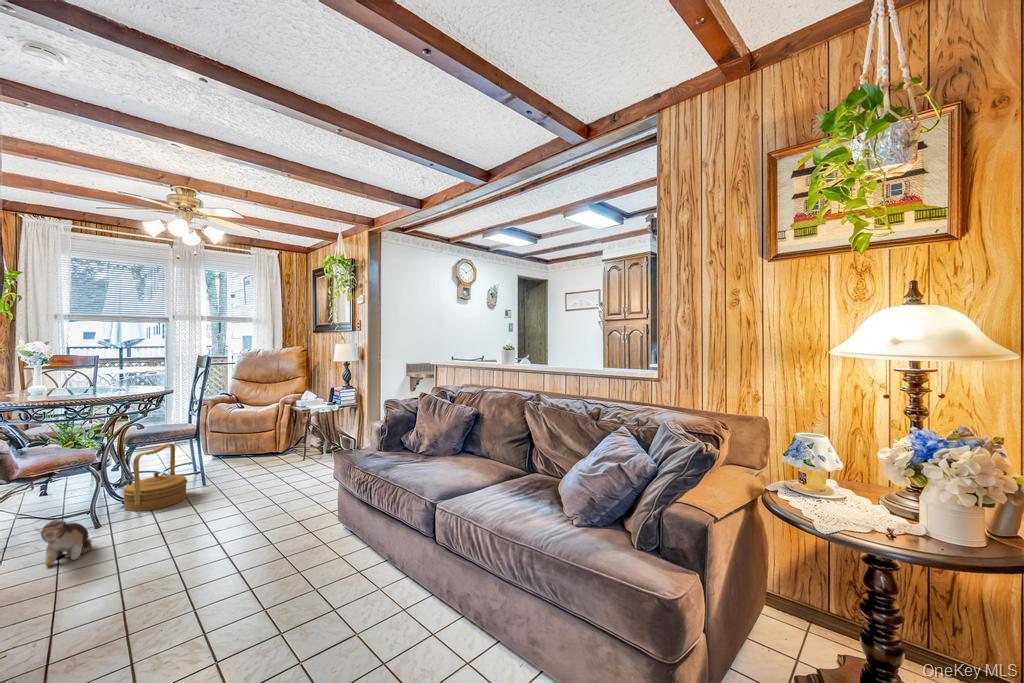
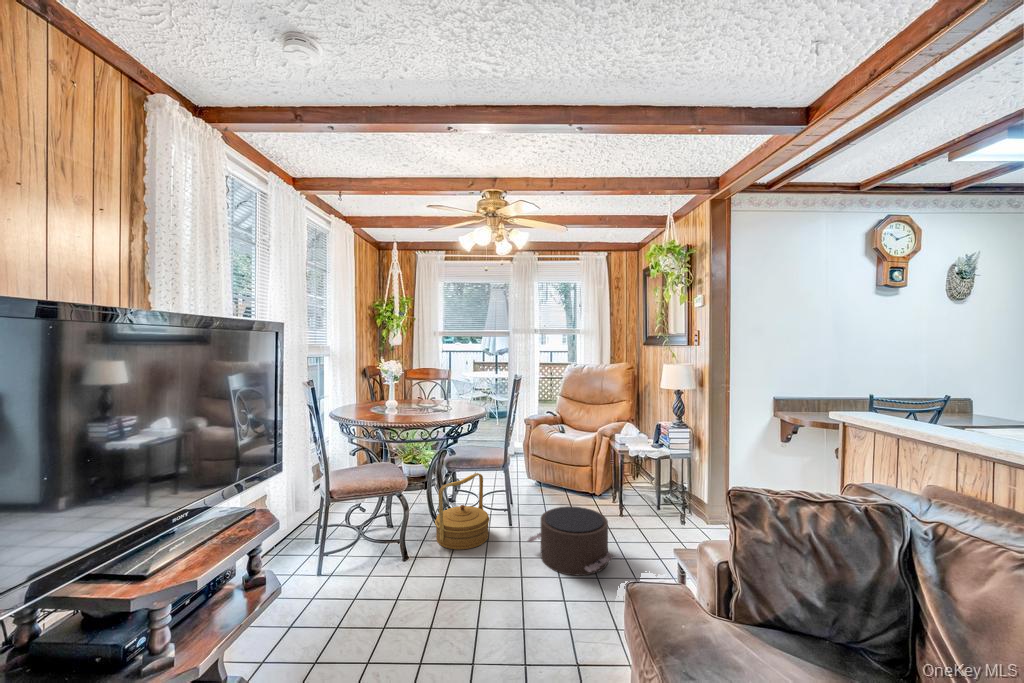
pouf: none [231,452,309,496] -> present [527,507,613,576]
plush toy: present [36,519,91,566] -> none [324,560,388,609]

